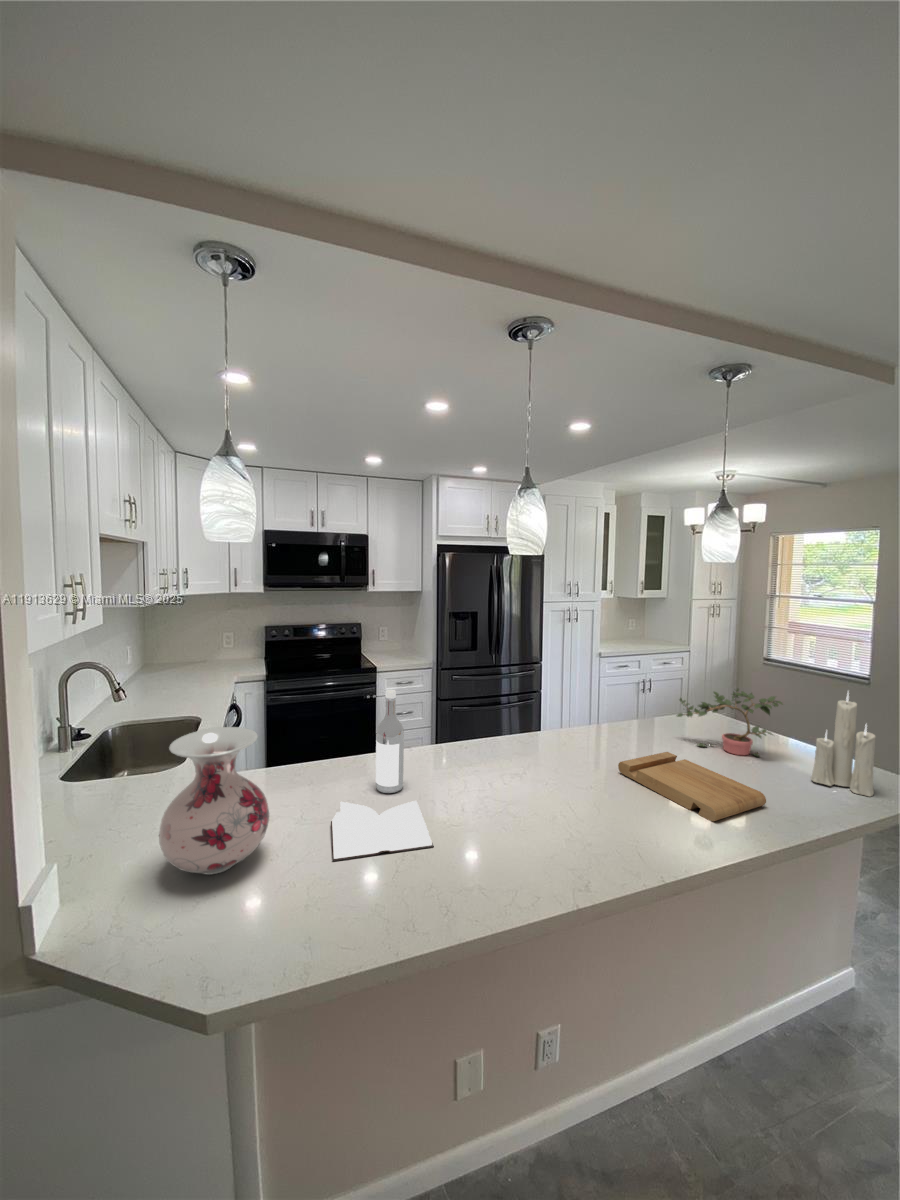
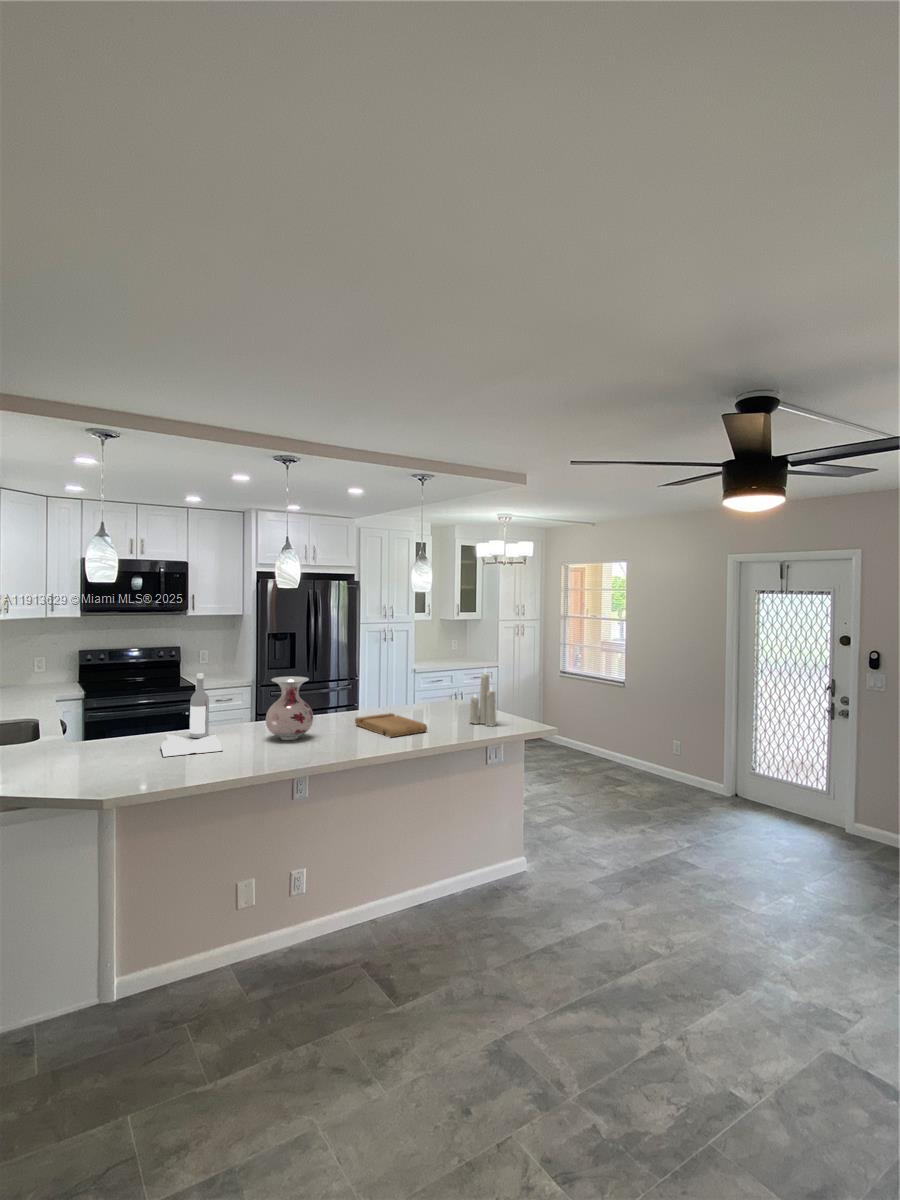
potted plant: present [677,689,783,757] -> none [410,673,465,716]
vase: present [159,727,269,875] -> present [266,676,313,740]

